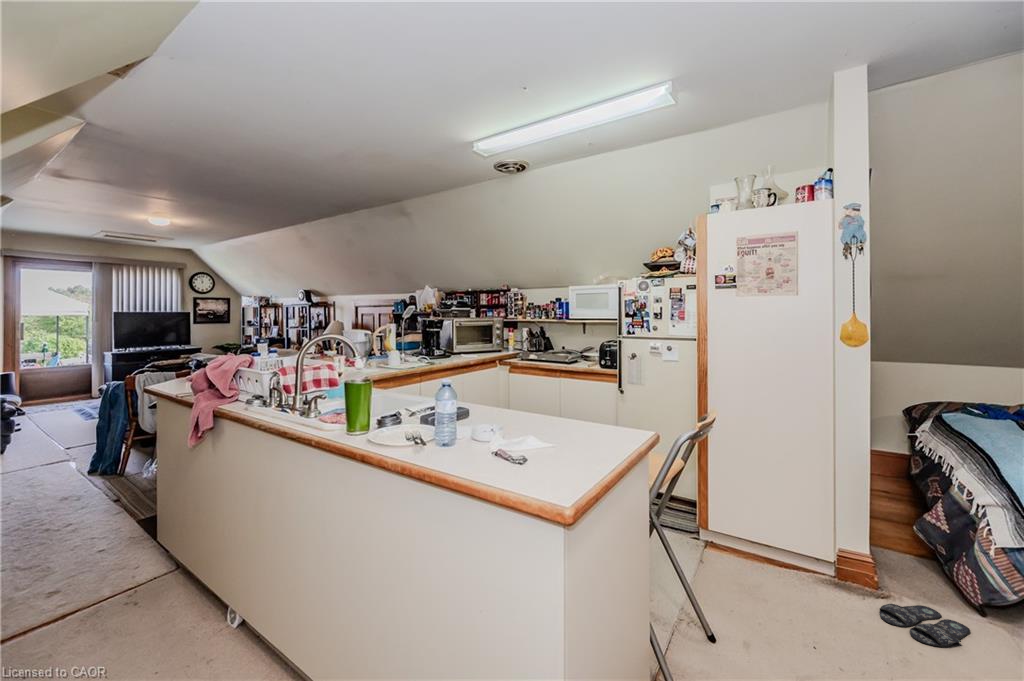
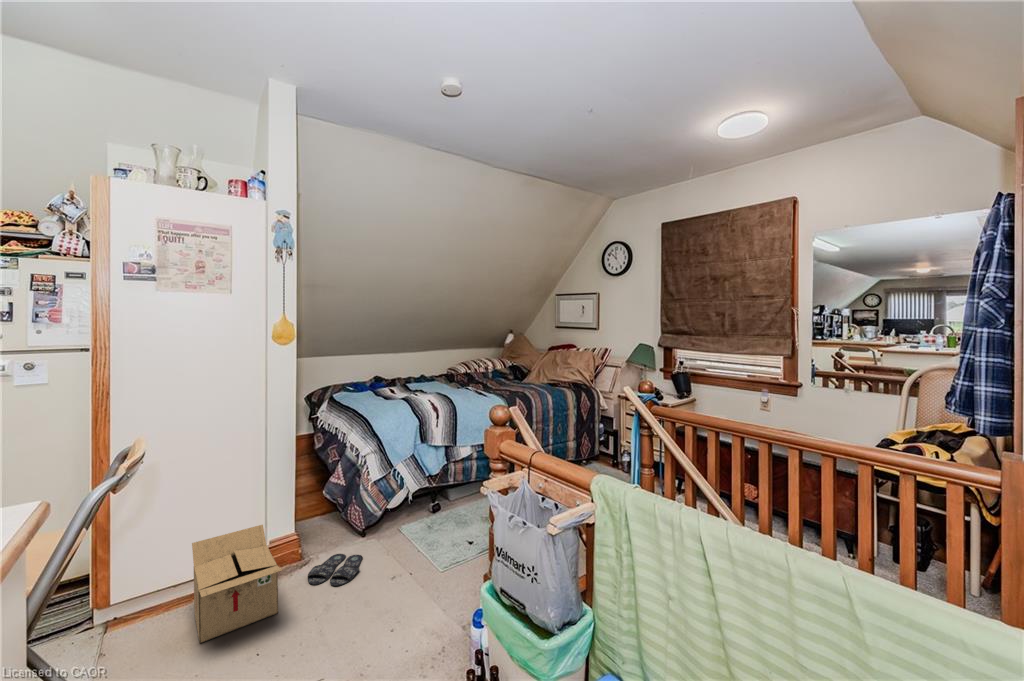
cardboard box: none [759,515,840,623] -> present [192,525,283,643]

